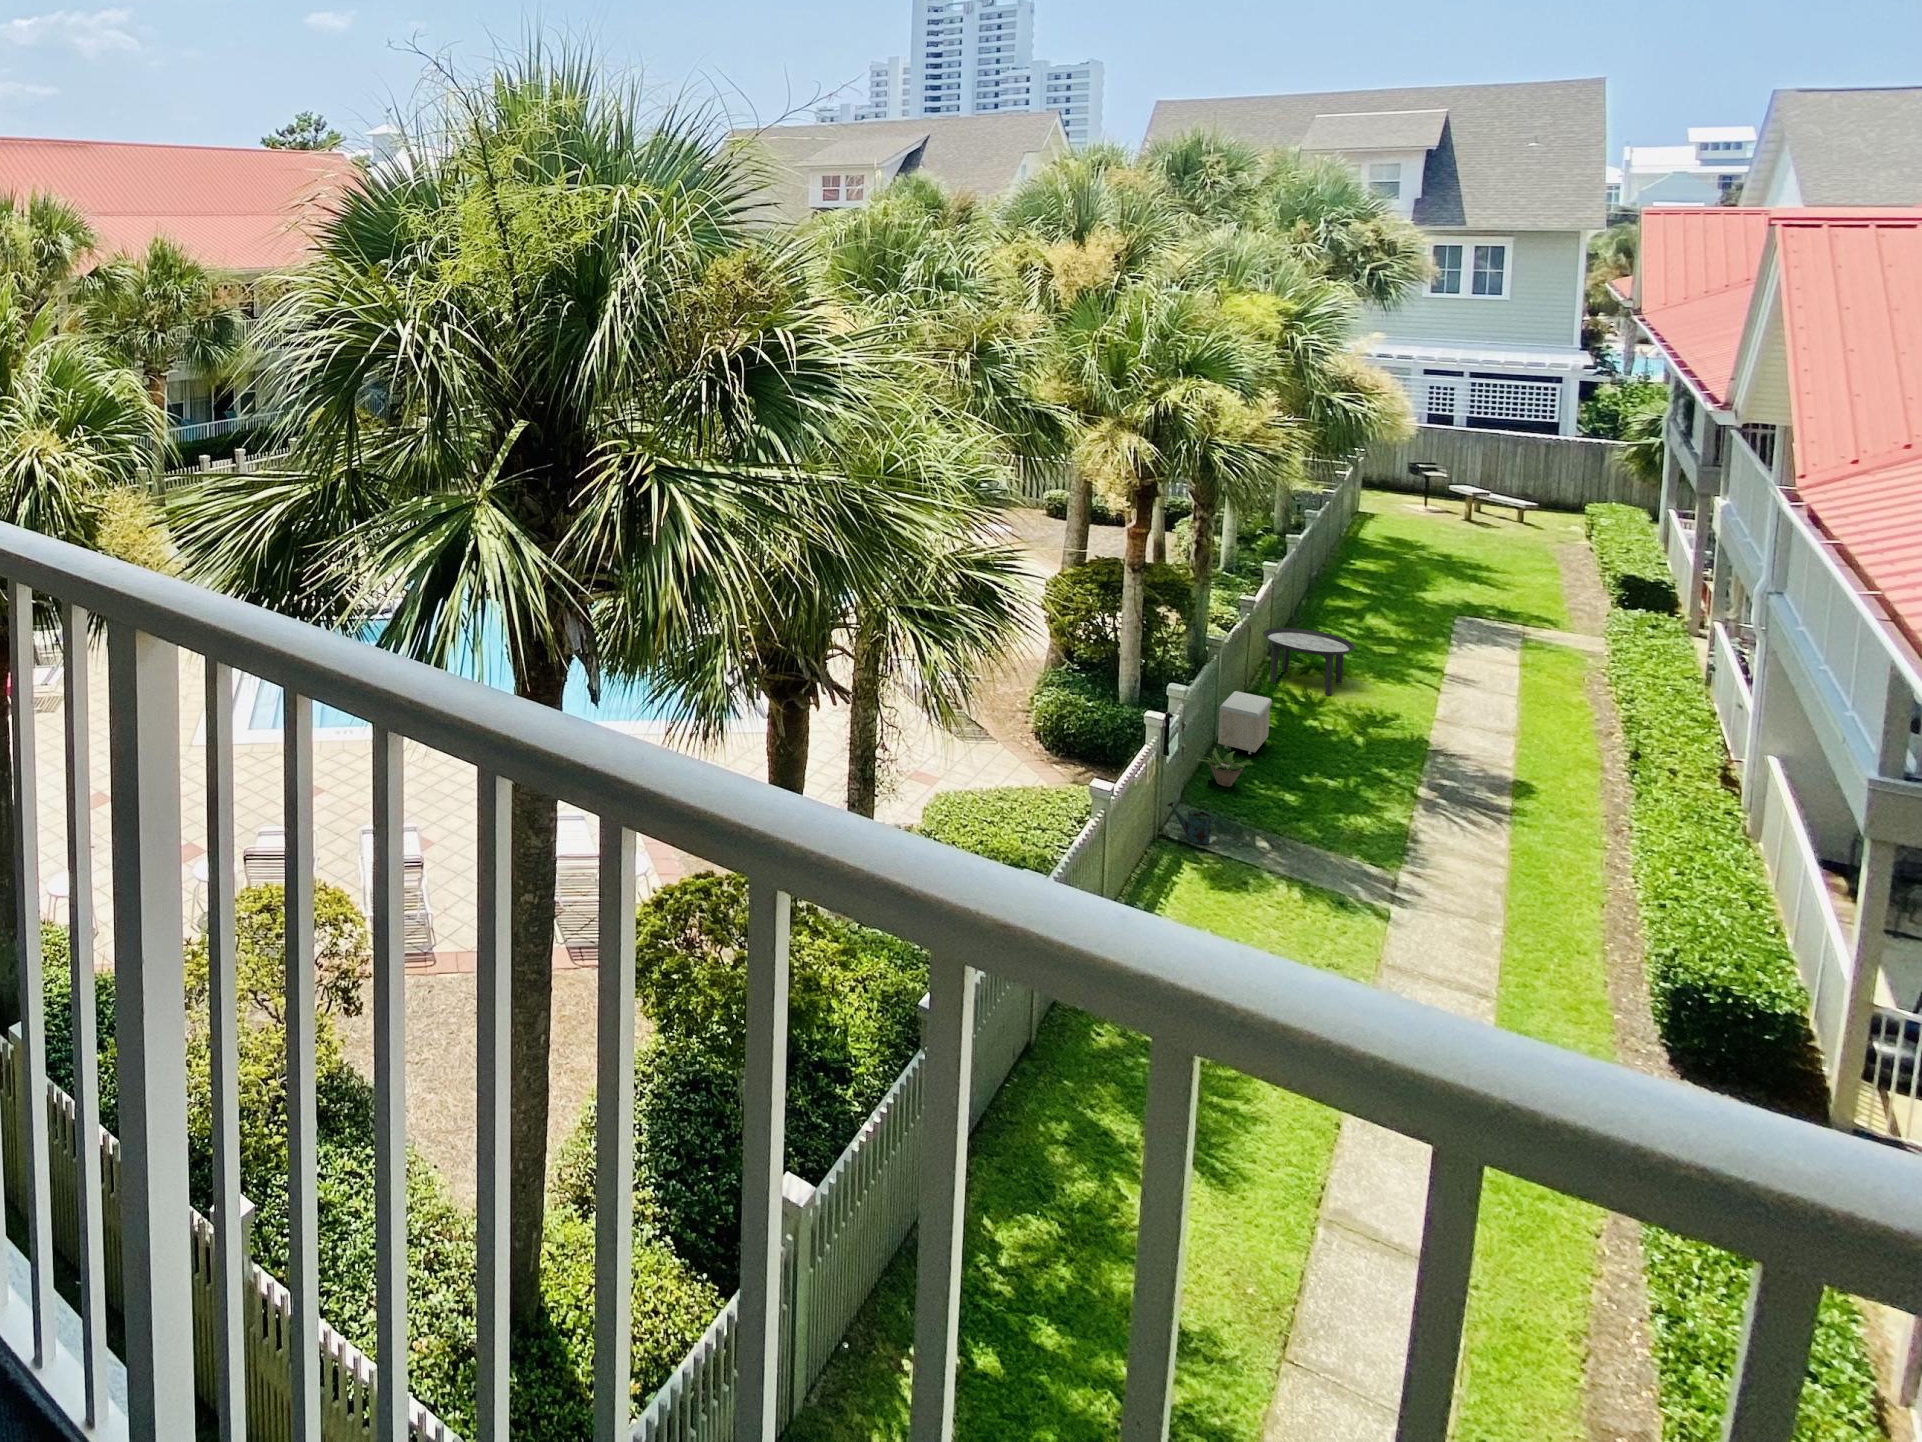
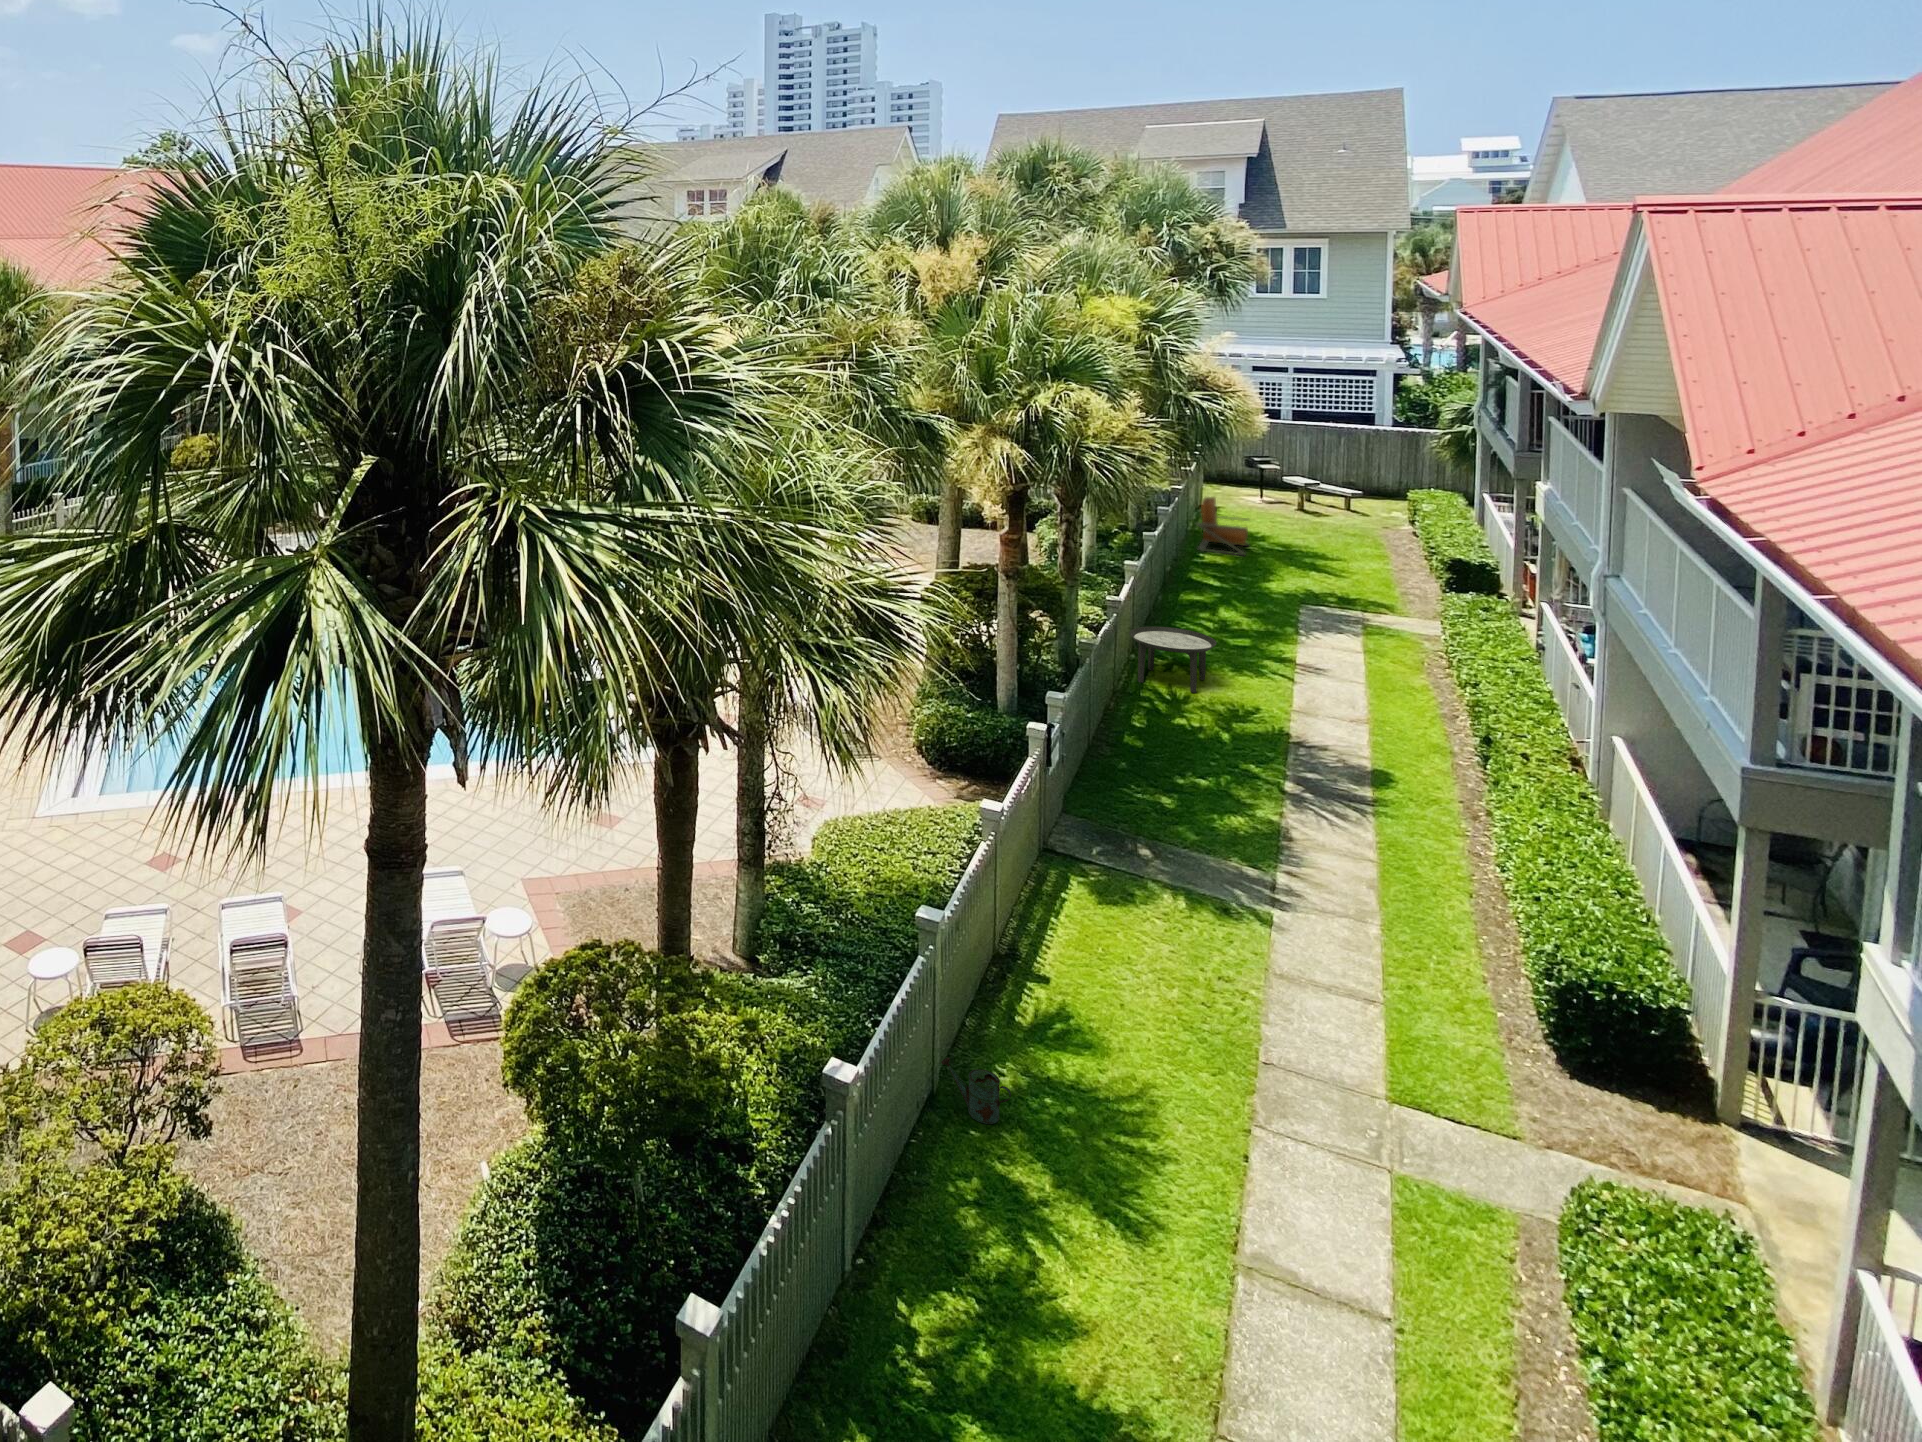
lounge chair: none [1346,502,1406,564] -> present [1197,497,1248,555]
storage bench: present [1218,691,1272,754] -> none [1095,695,1144,759]
decorative plant: present [1197,748,1254,787] -> none [1076,755,1132,794]
watering can: present [1167,802,1219,844] -> present [941,1057,1011,1124]

